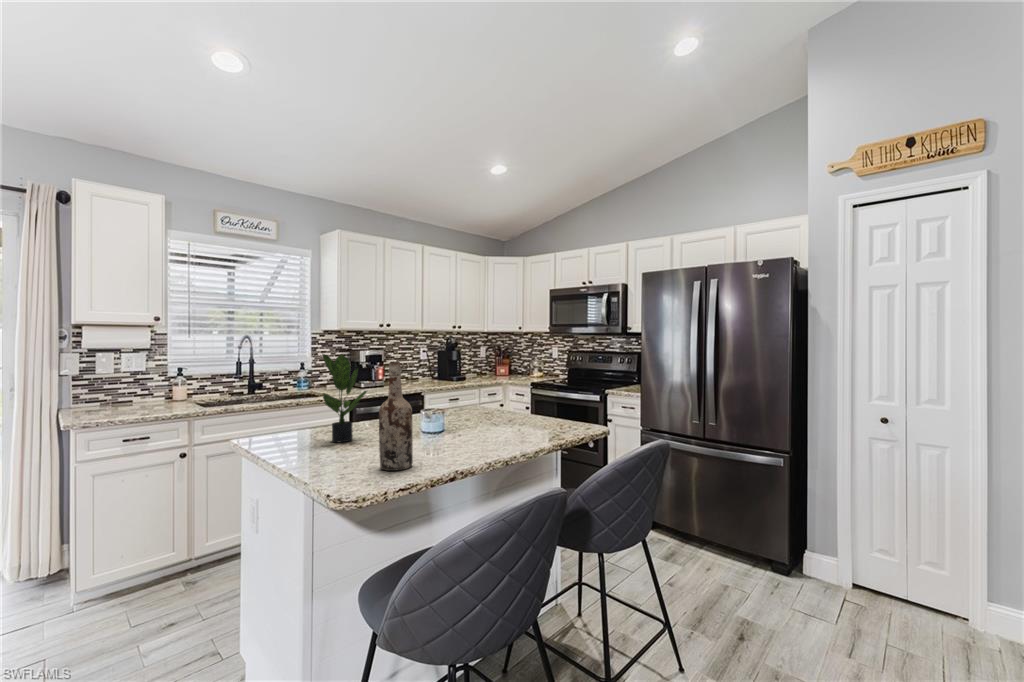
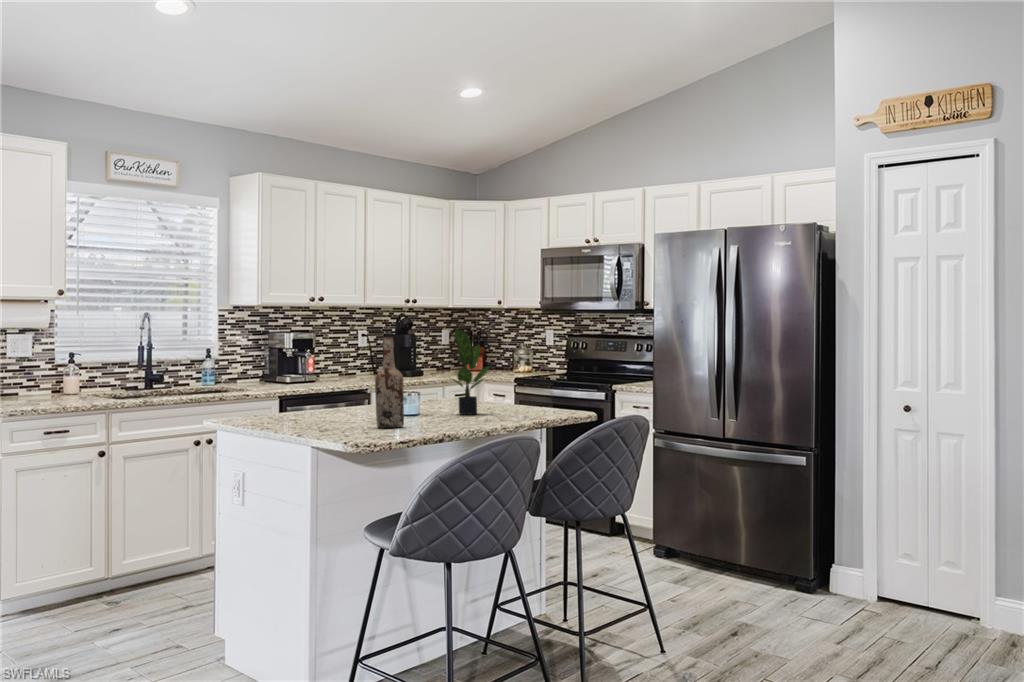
potted plant: present [322,354,367,442] -> present [451,329,489,415]

